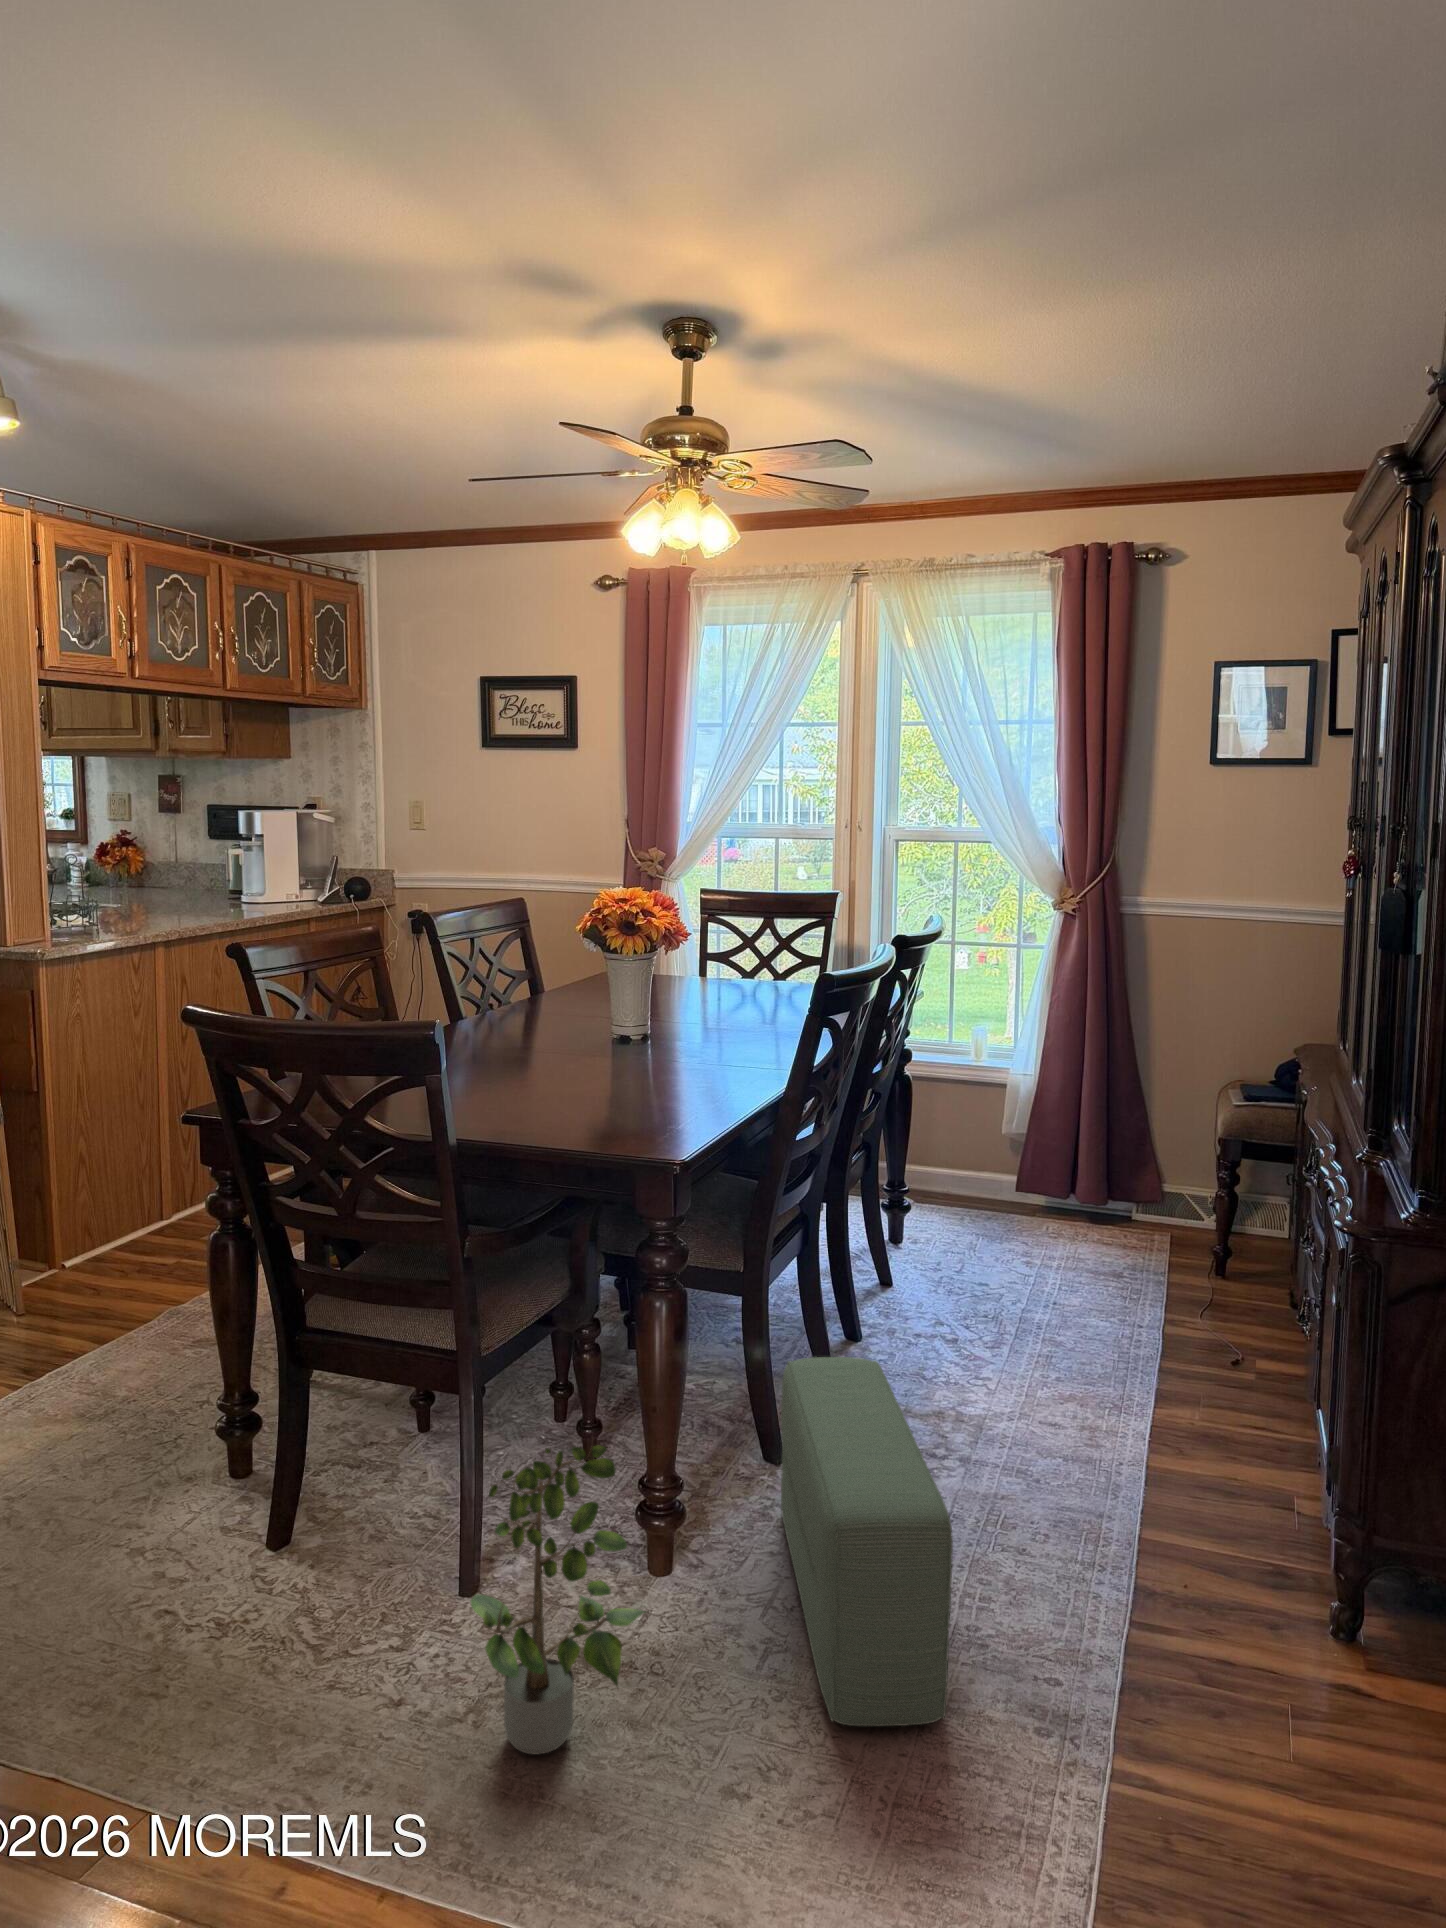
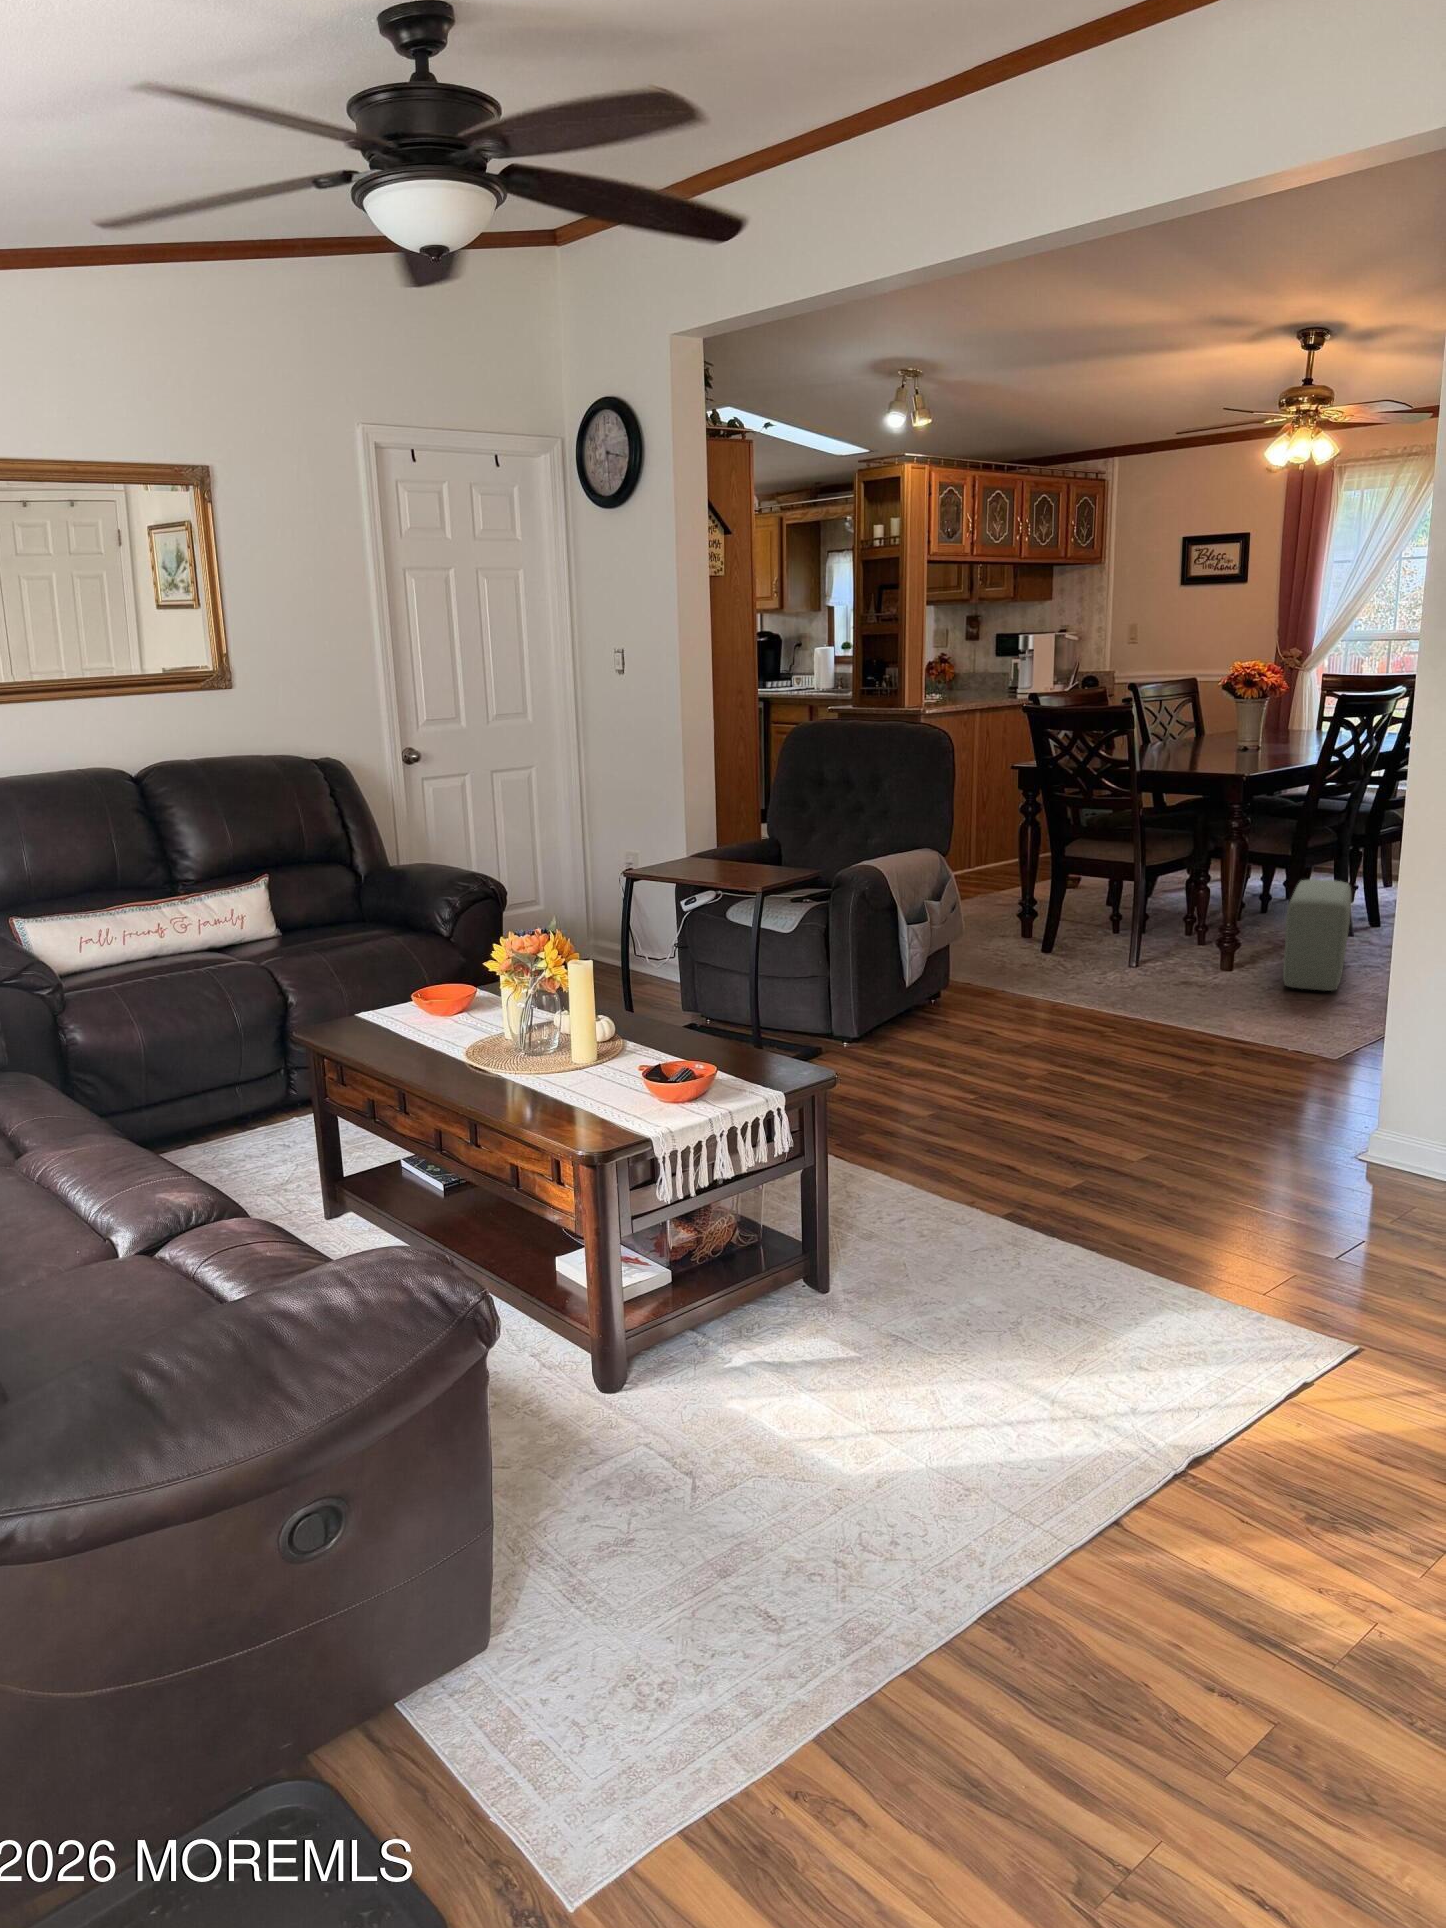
potted plant: present [470,1446,645,1754] -> none [1135,862,1210,982]

